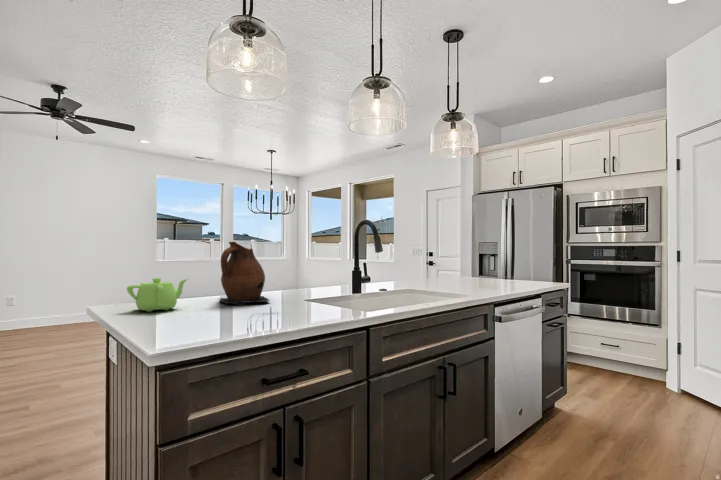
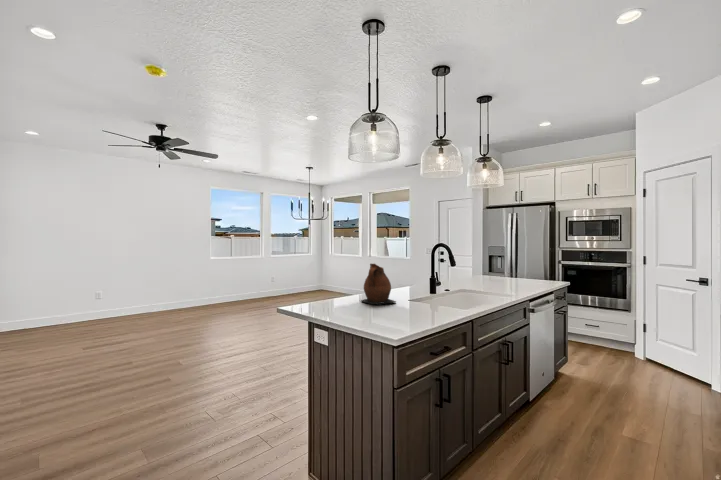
teapot: present [127,278,187,312] -> none [325,289,353,311]

